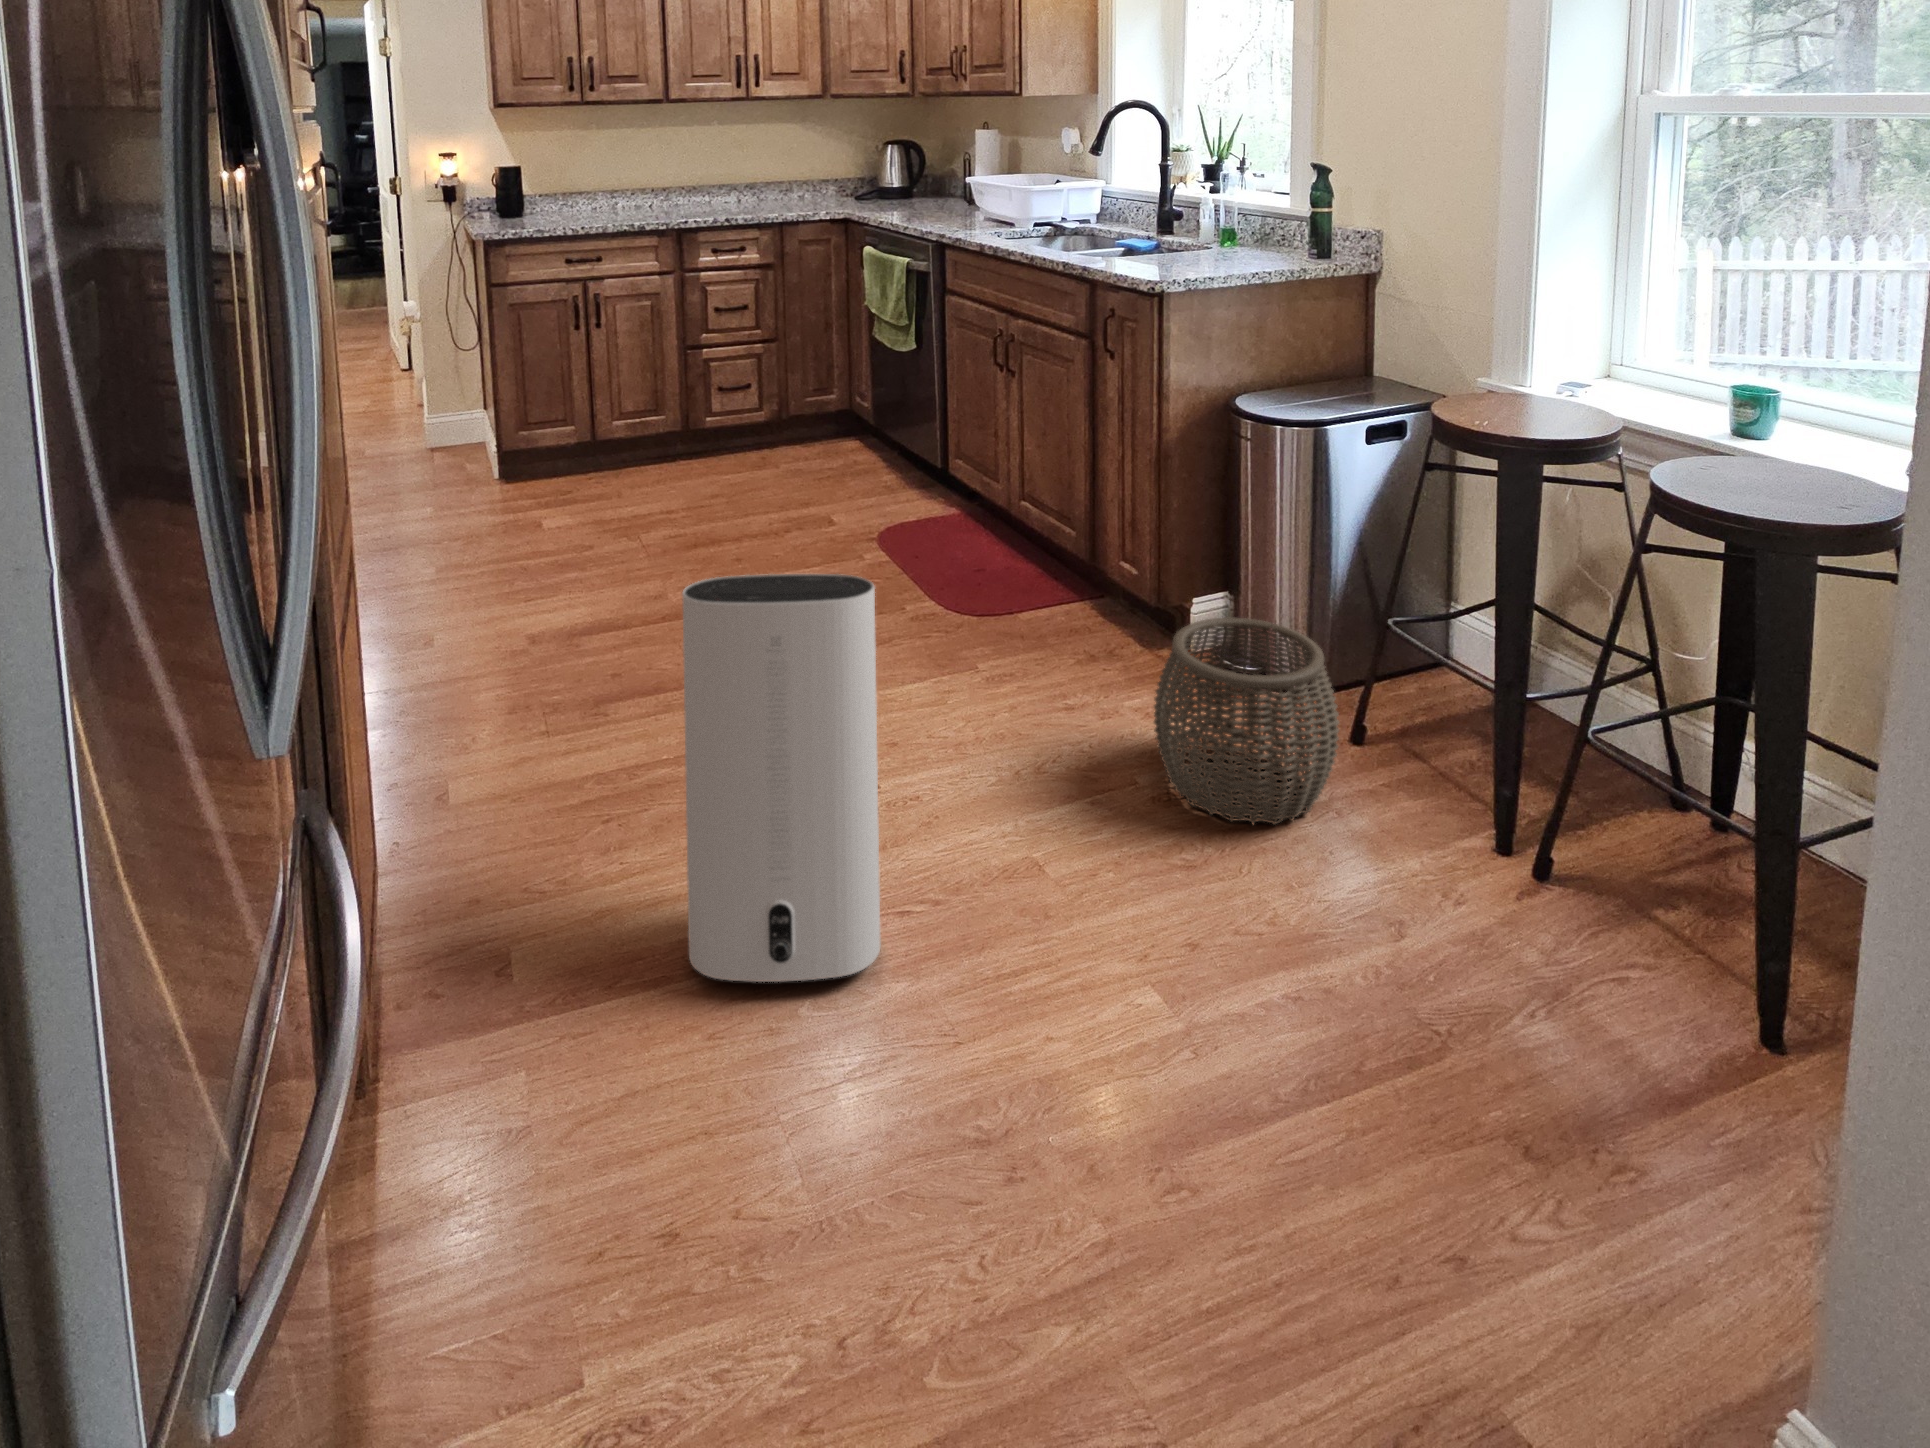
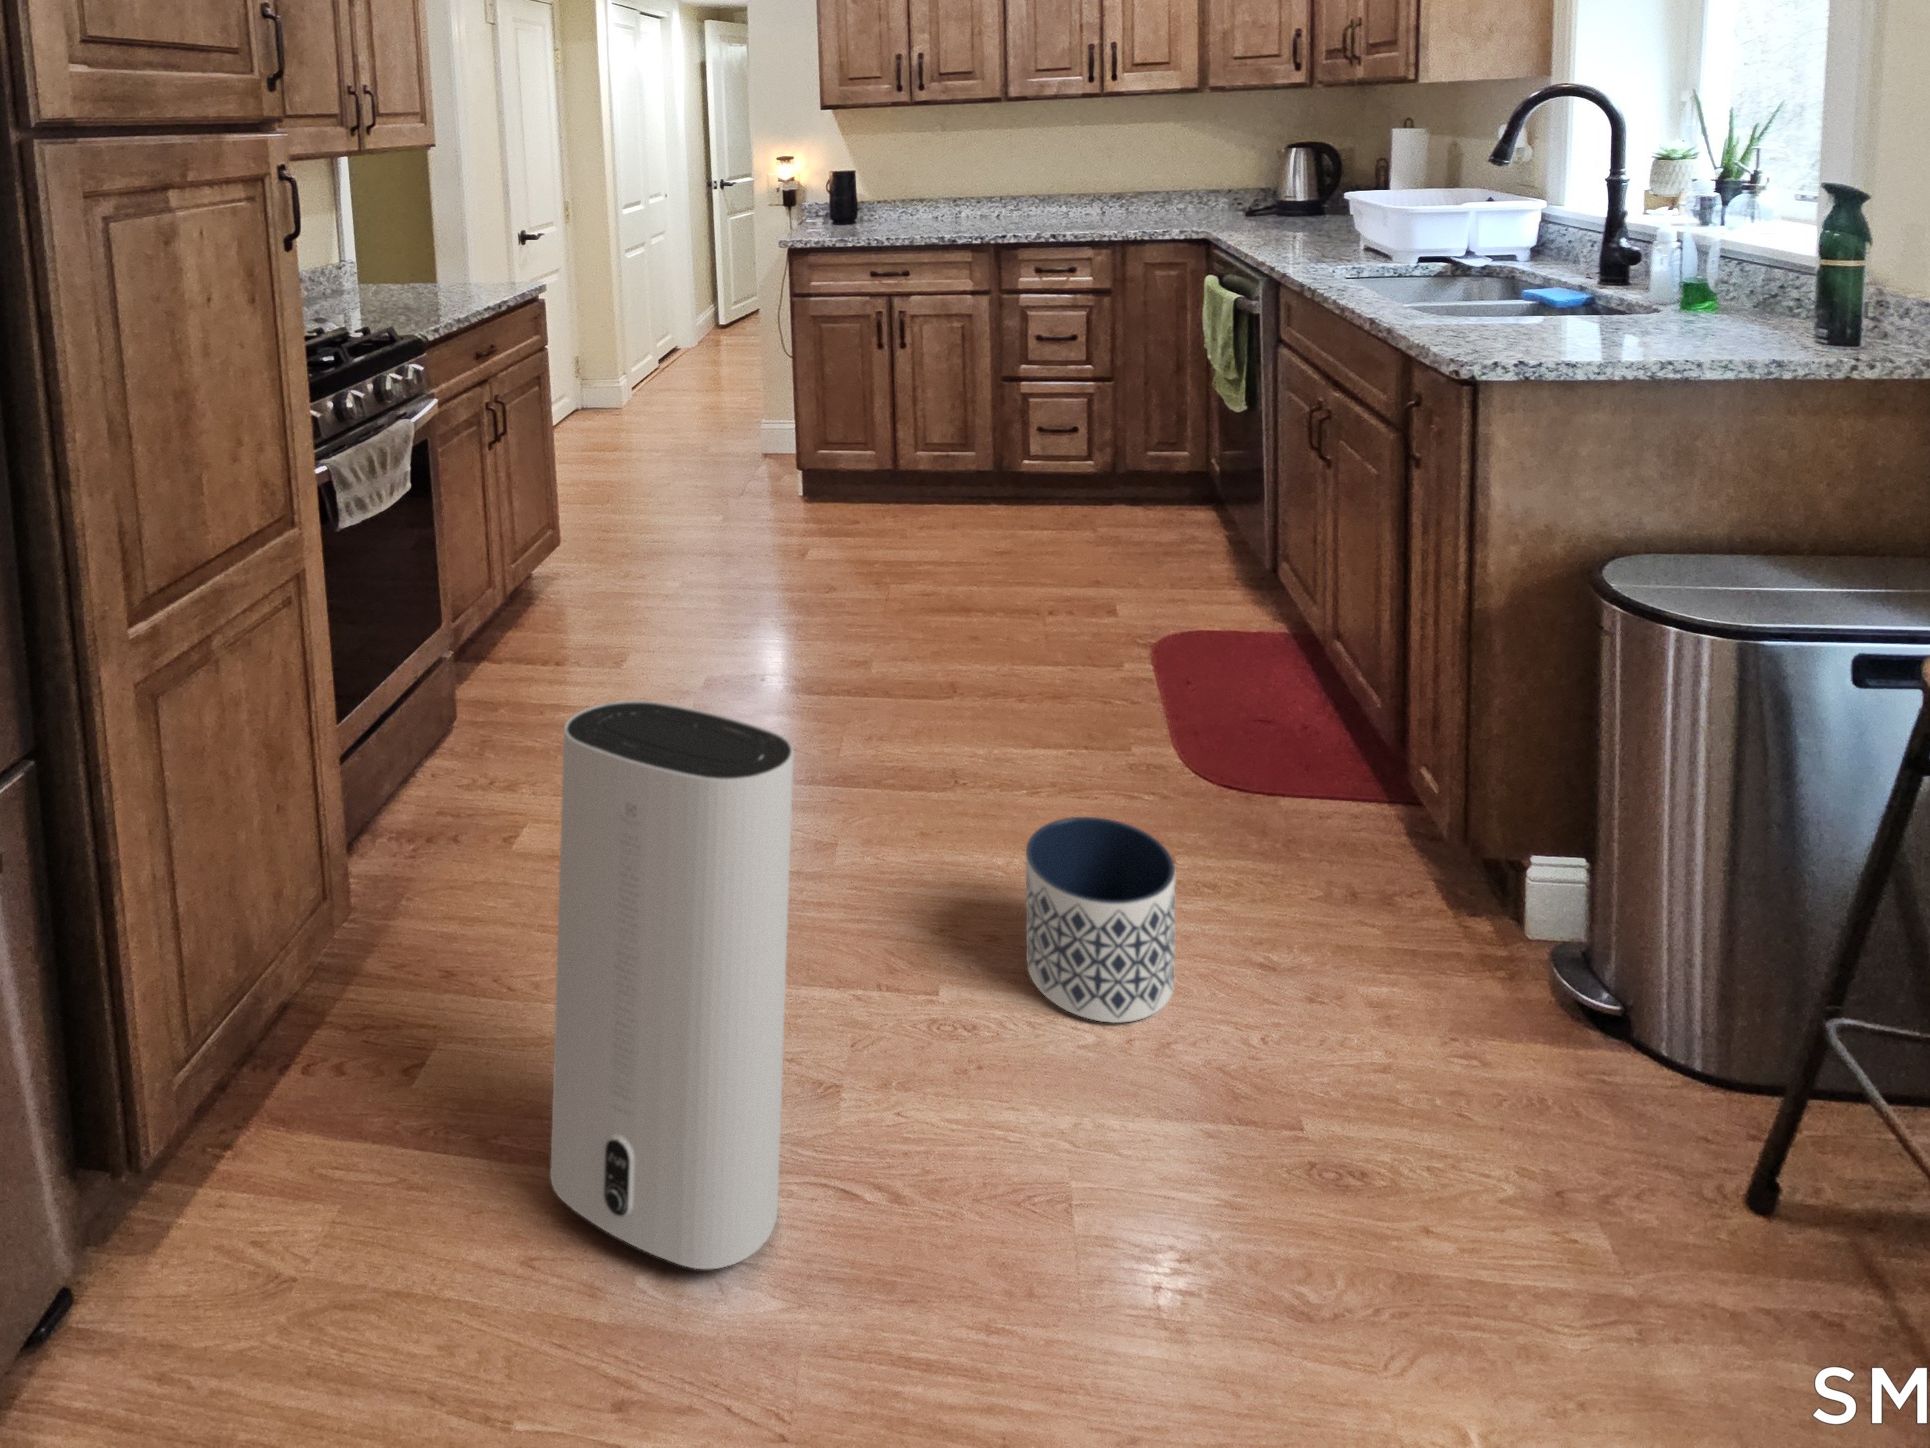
woven basket: present [1154,618,1339,825] -> none [1310,917,1654,1318]
planter: none [929,630,1034,766] -> present [1026,817,1175,1023]

